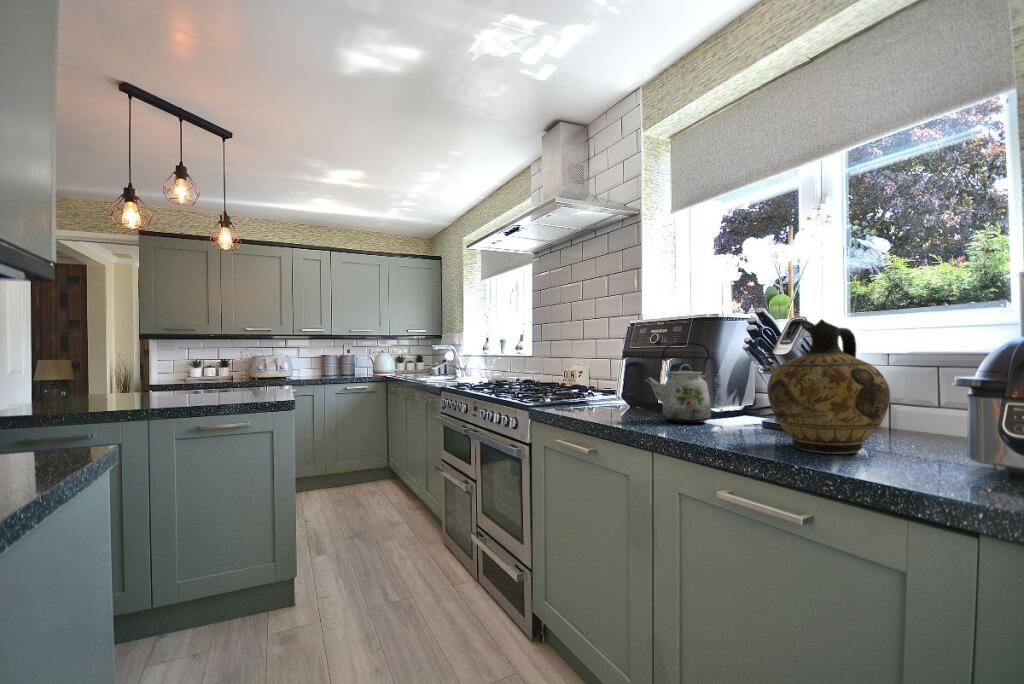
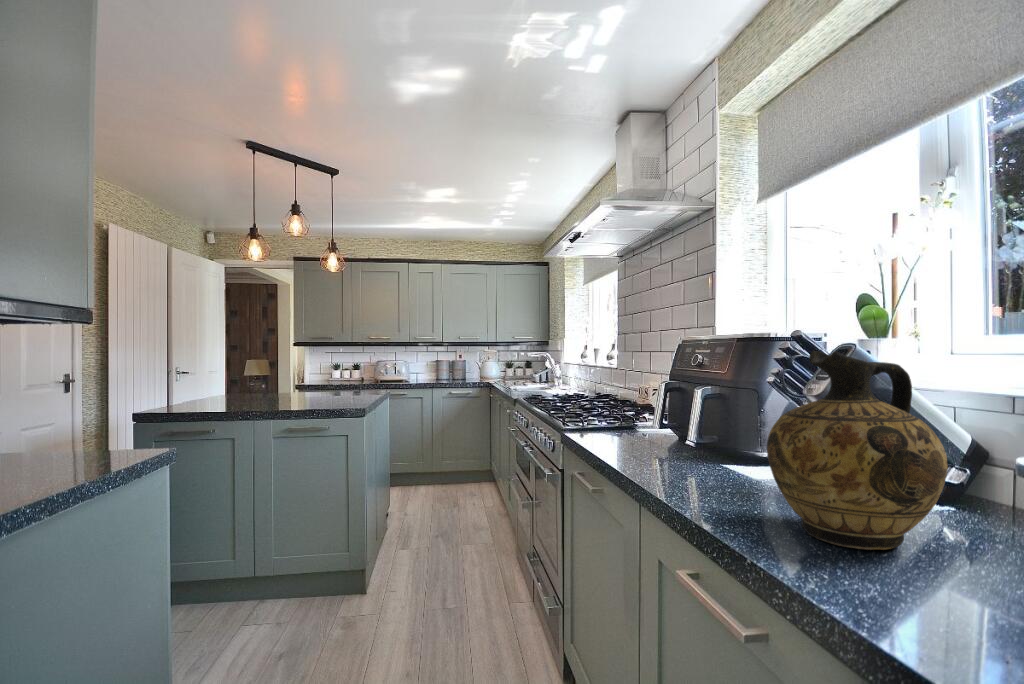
kettle: present [645,343,711,423] -> none [664,369,747,471]

